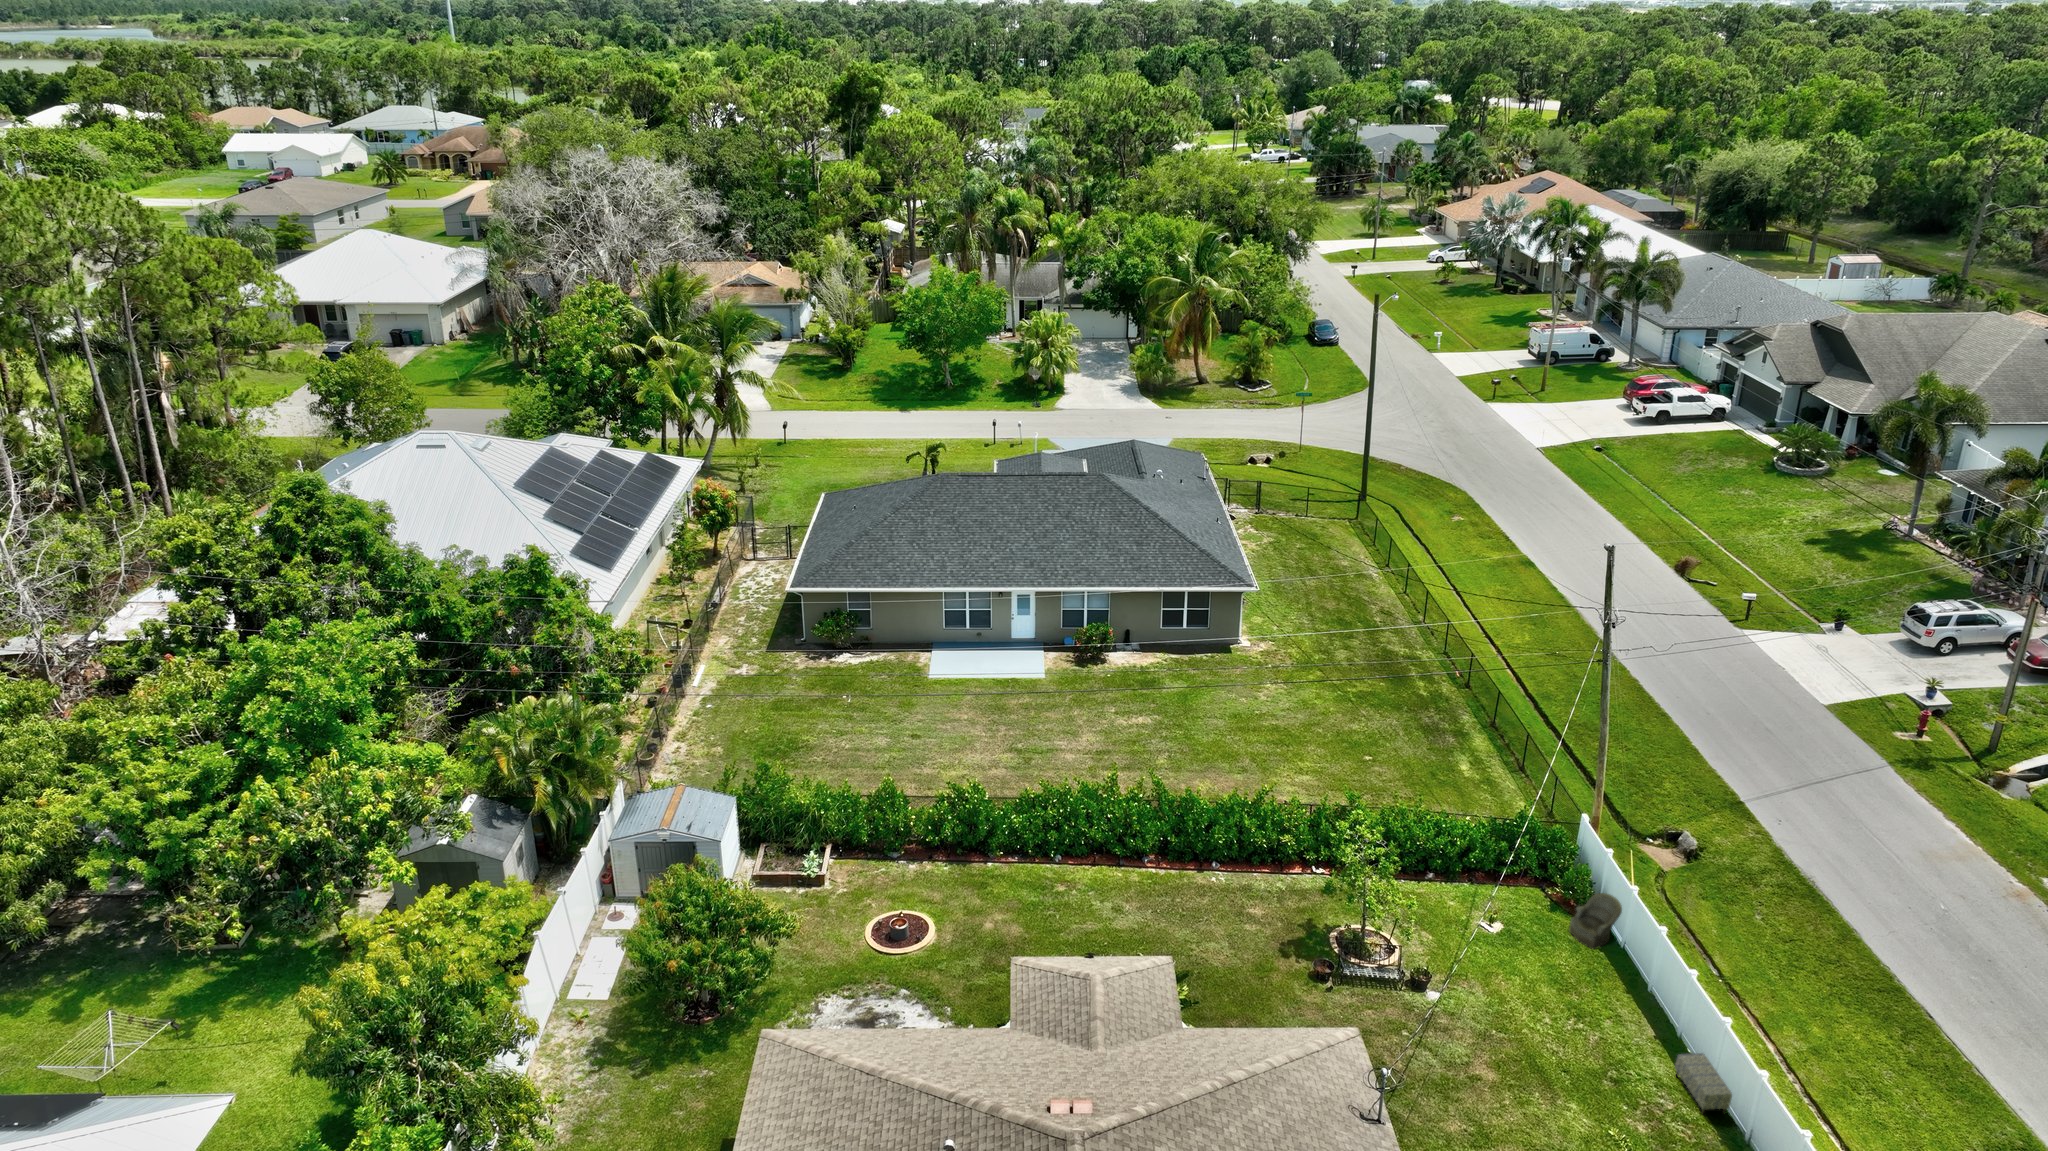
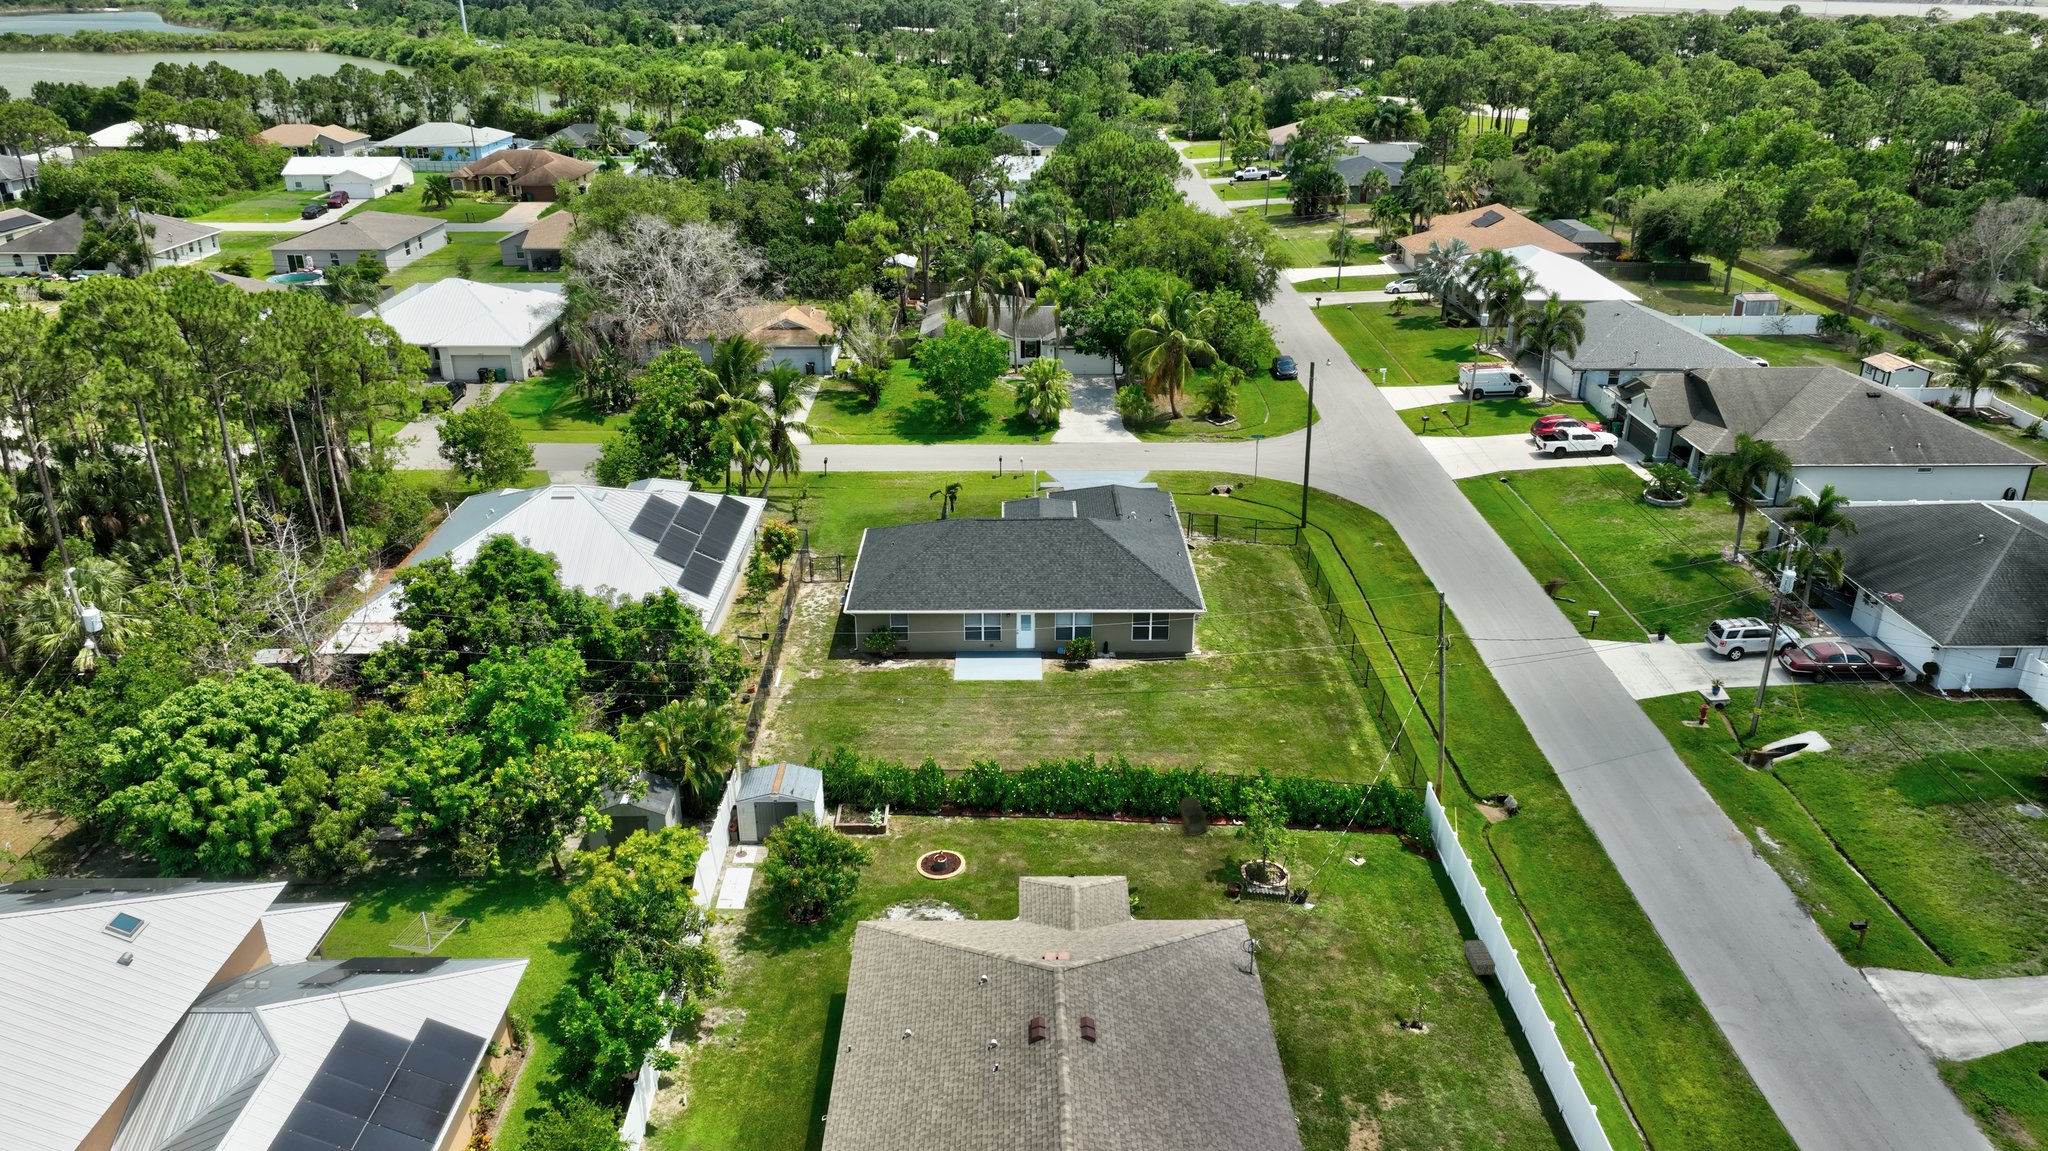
armchair: present [1569,893,1622,950] -> present [1180,797,1208,836]

